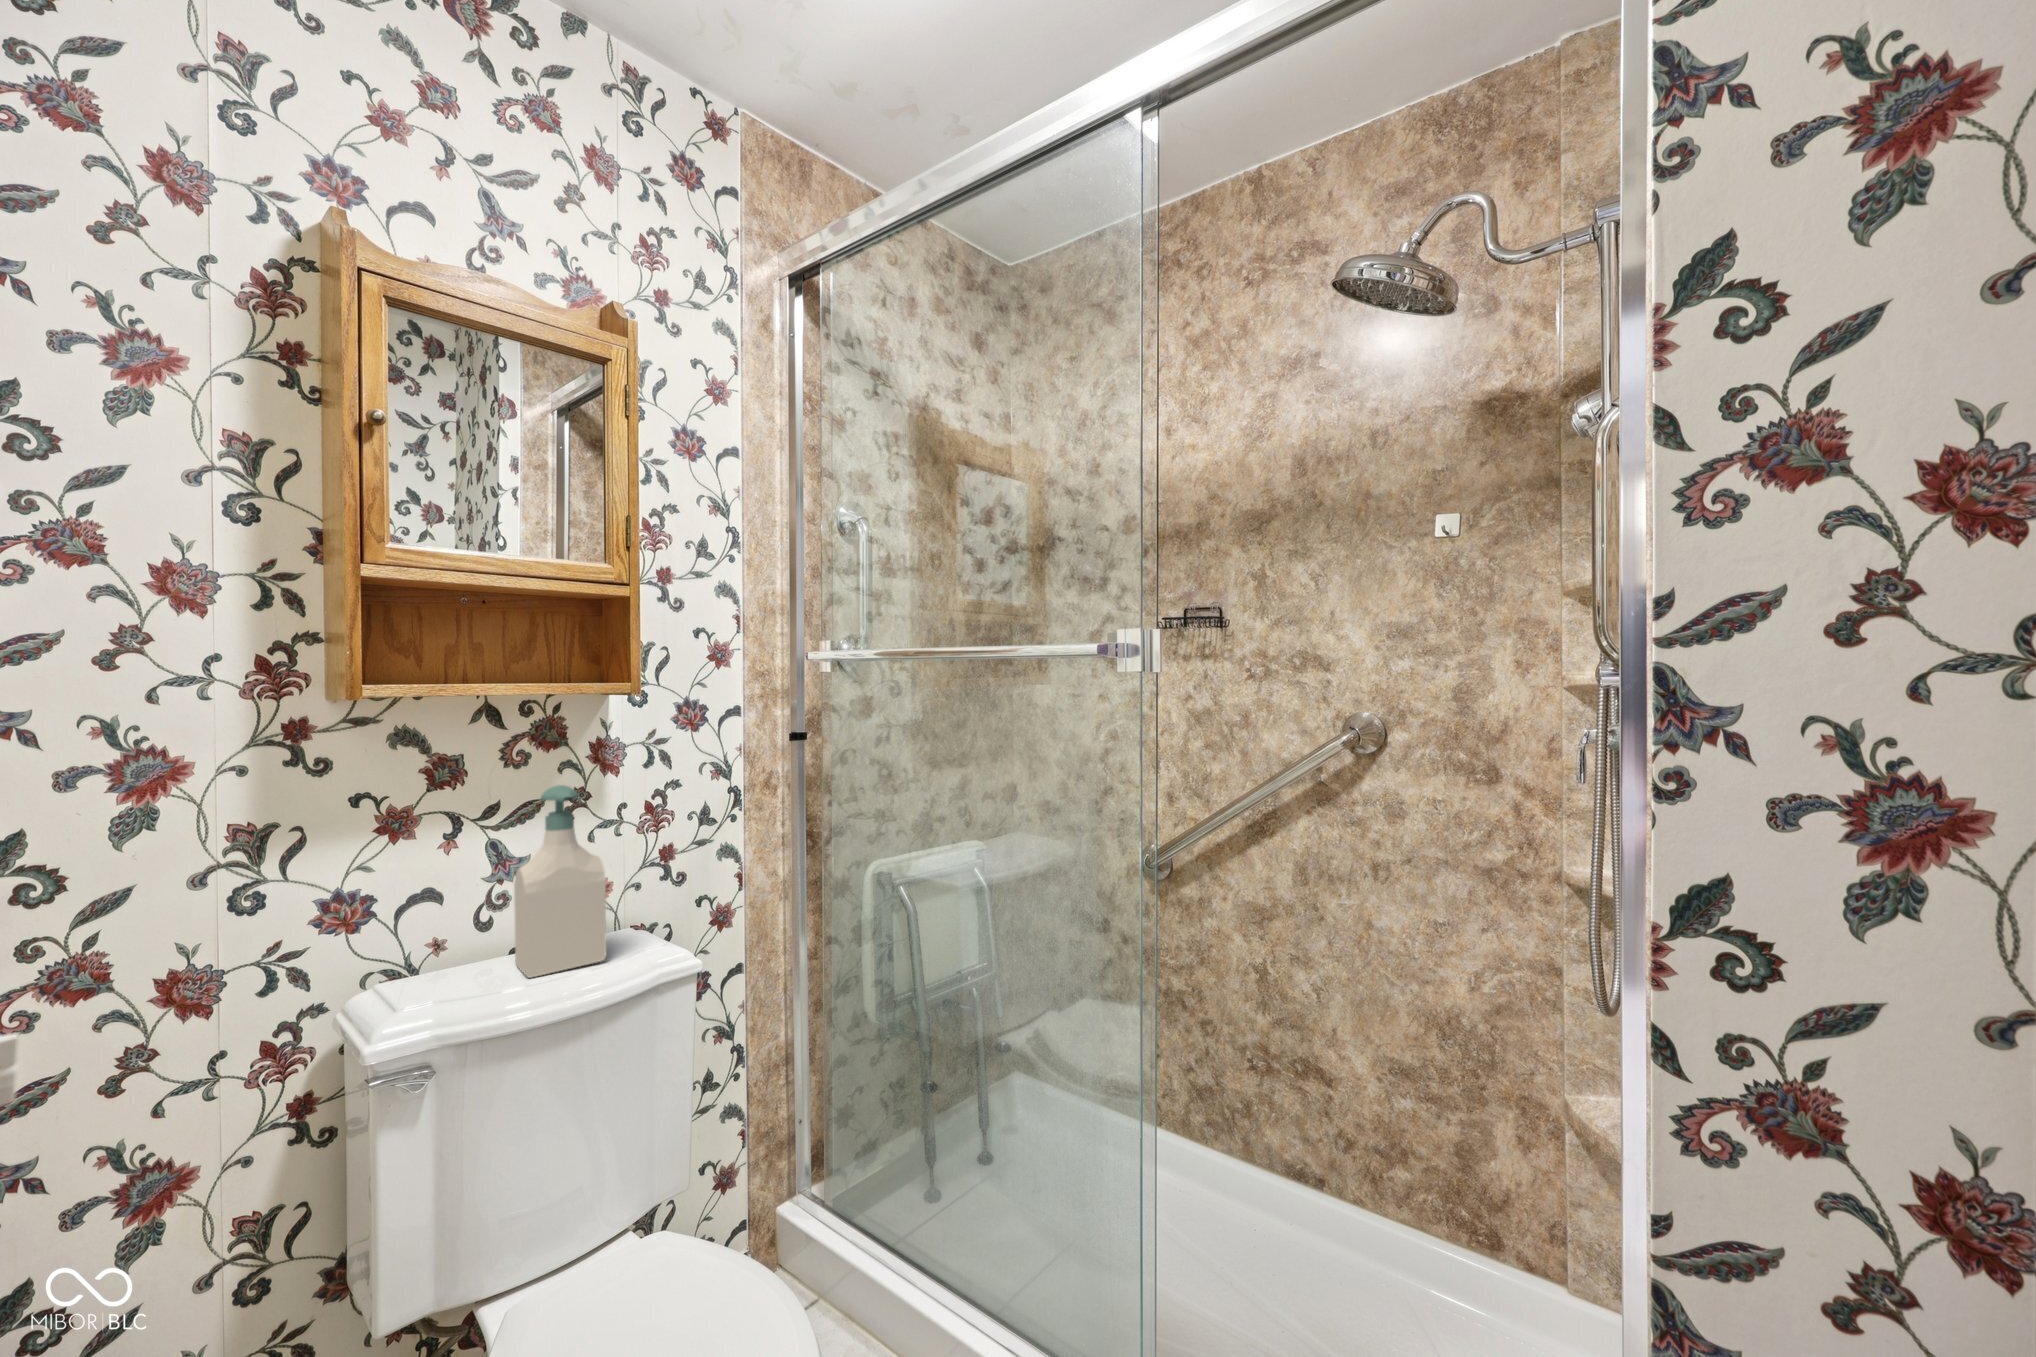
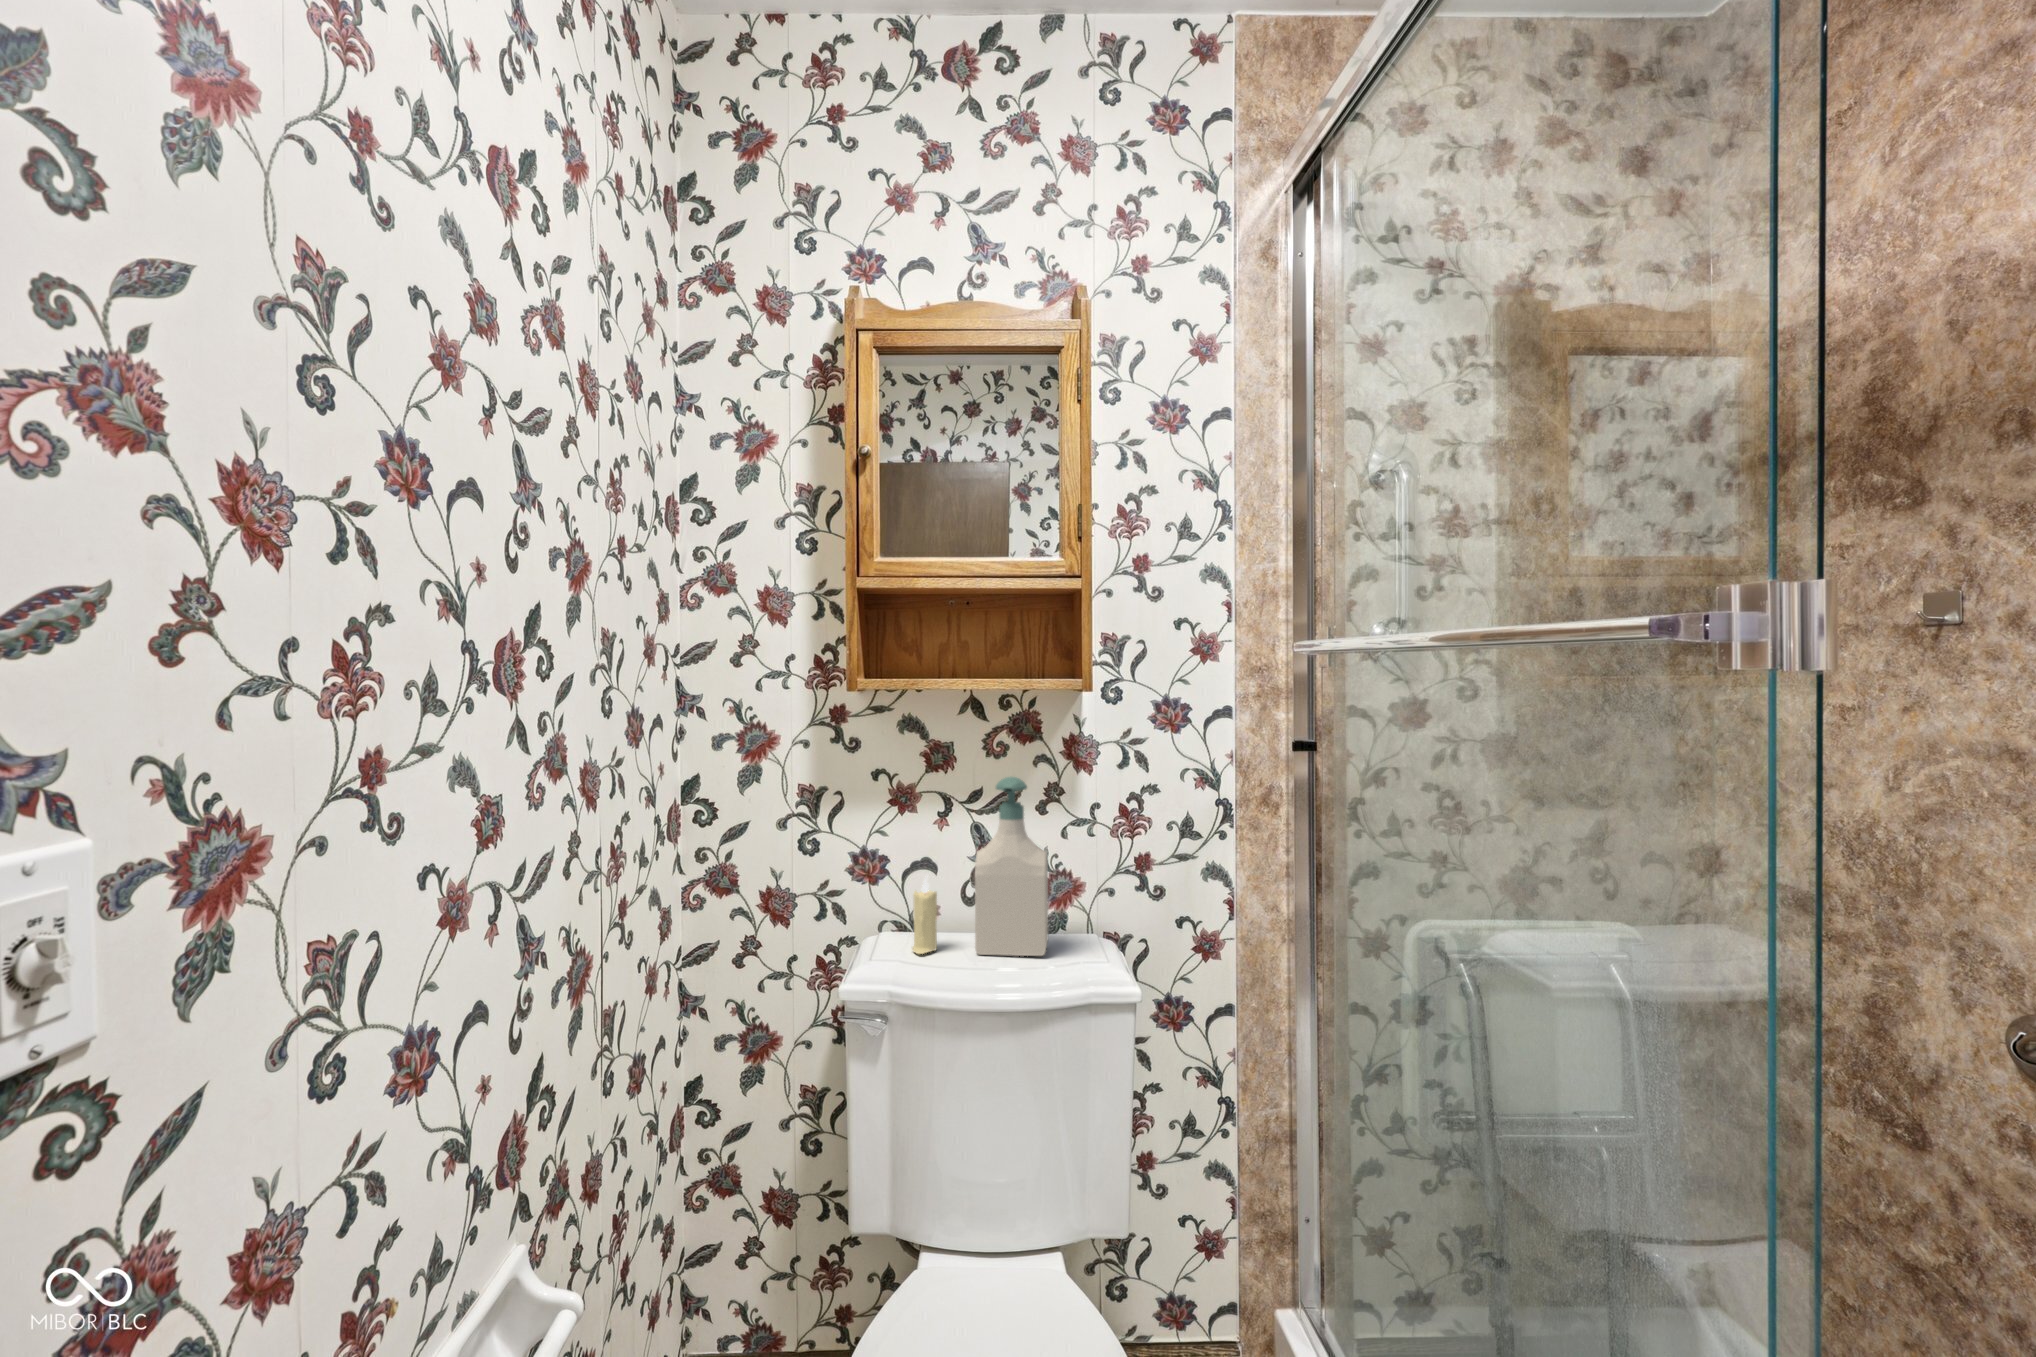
candle: none [436,904,474,996] -> present [913,877,937,954]

